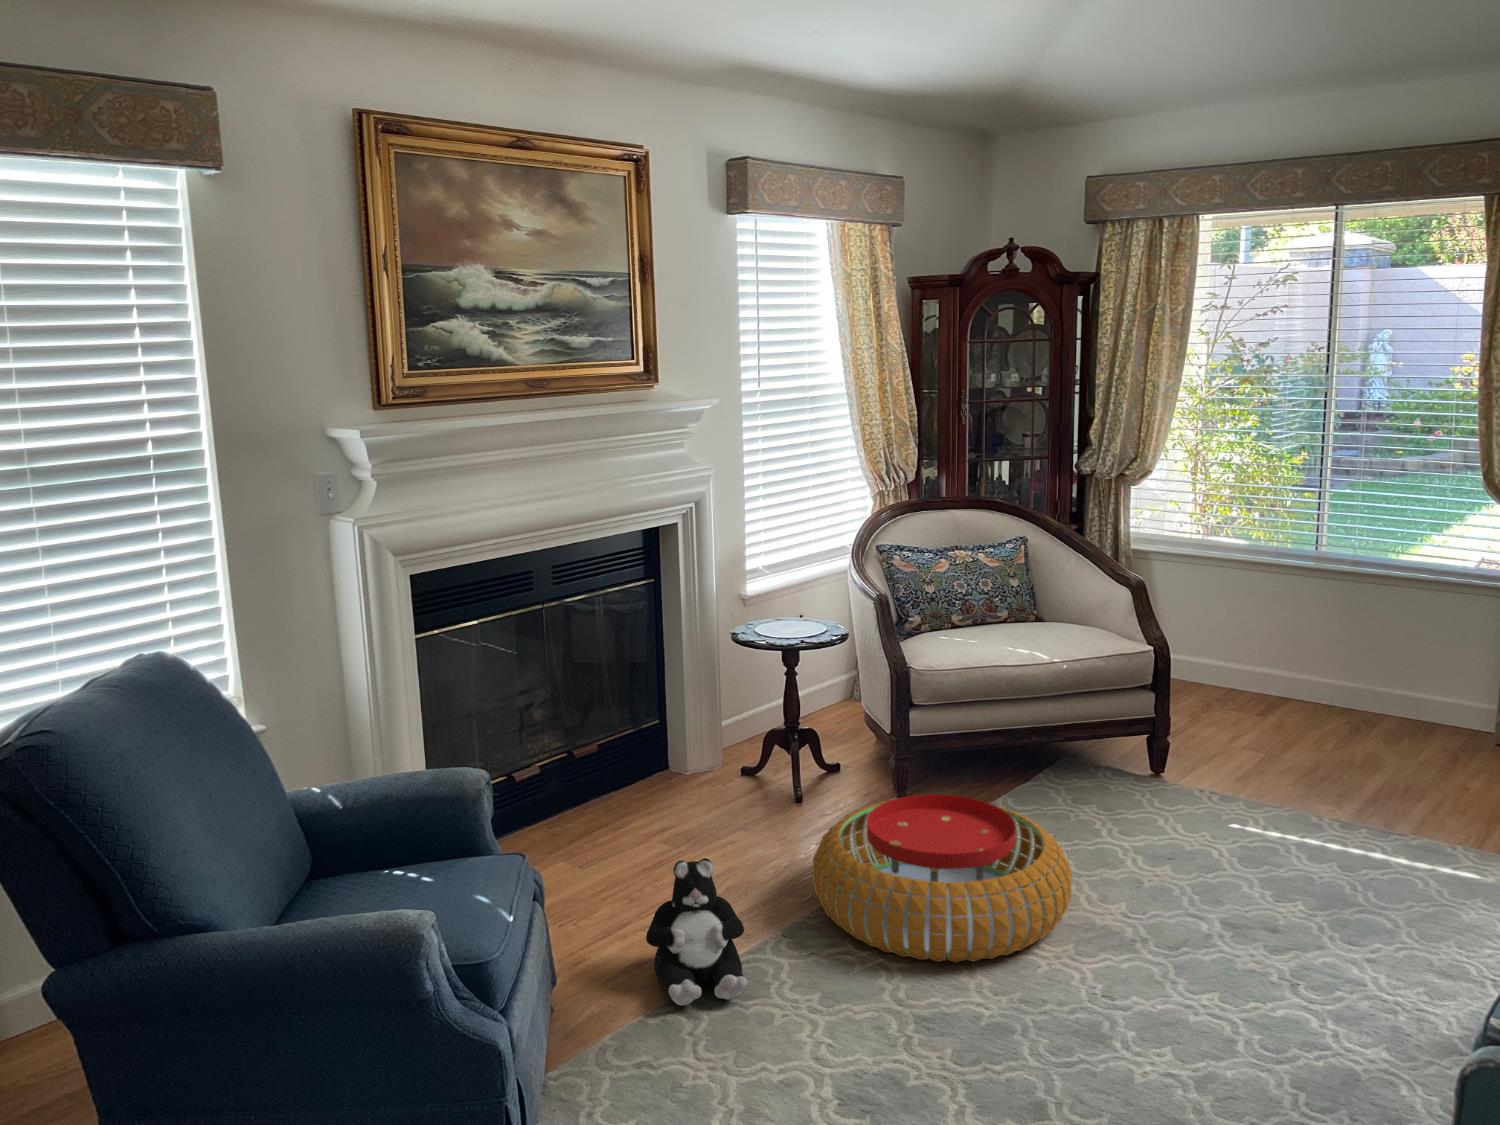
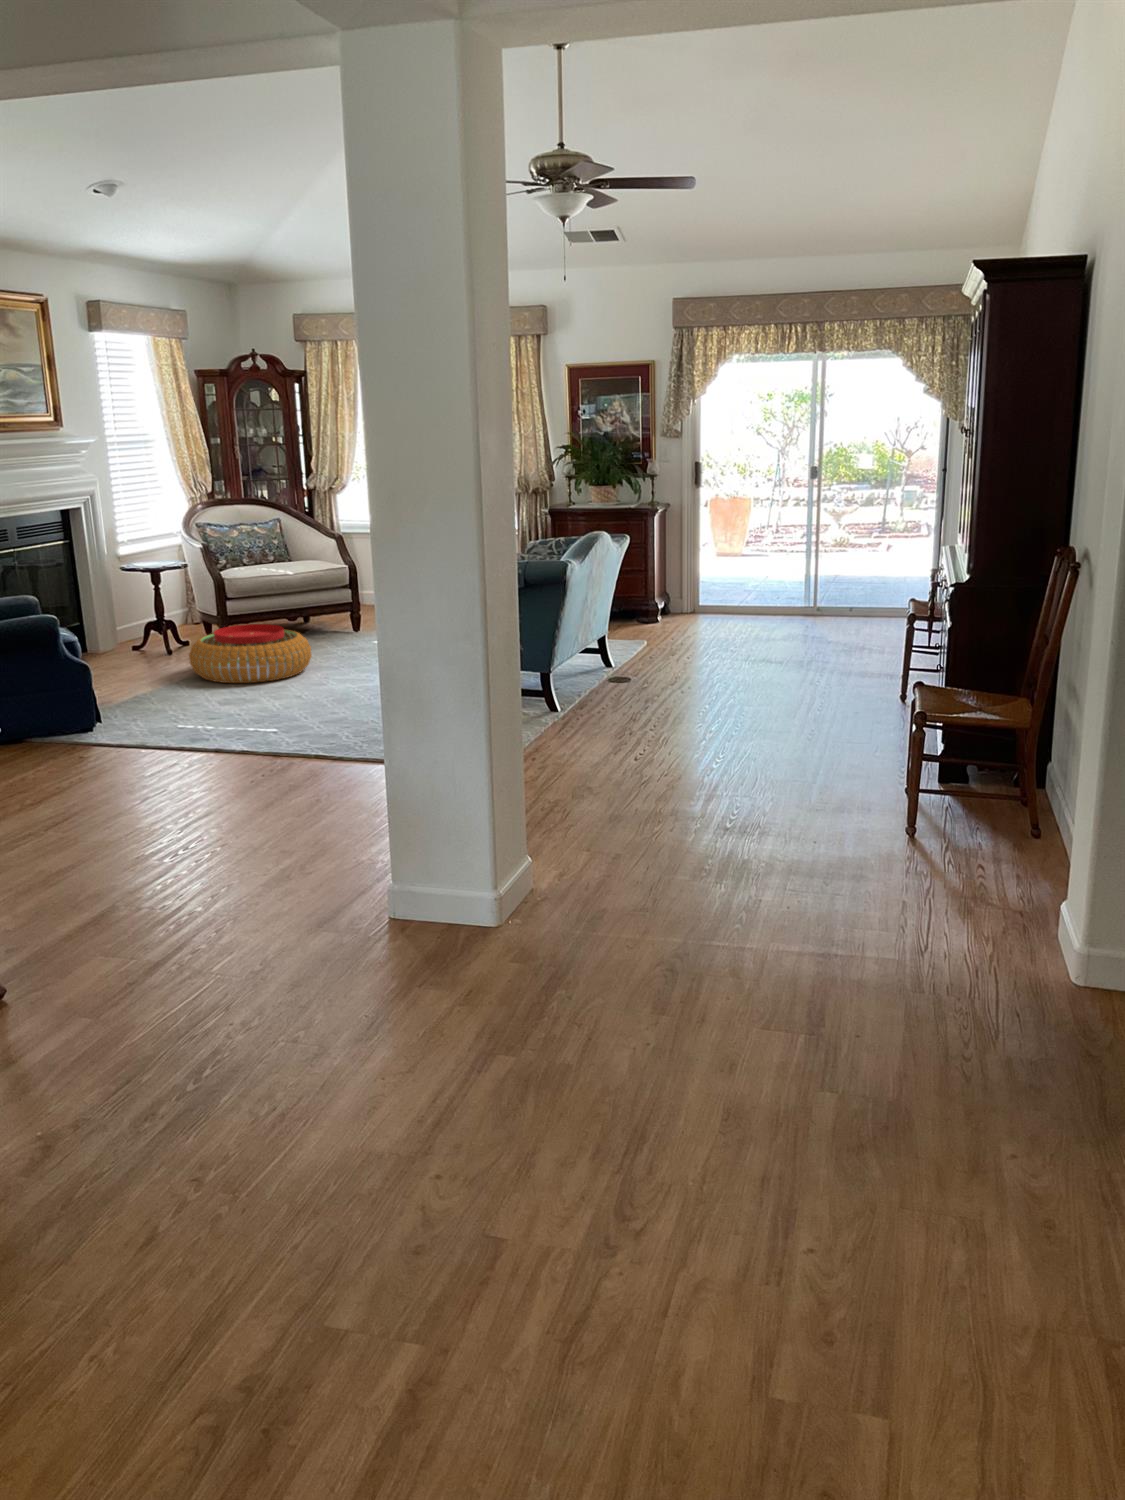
plush toy: present [646,858,748,1006] -> none [118,642,170,701]

